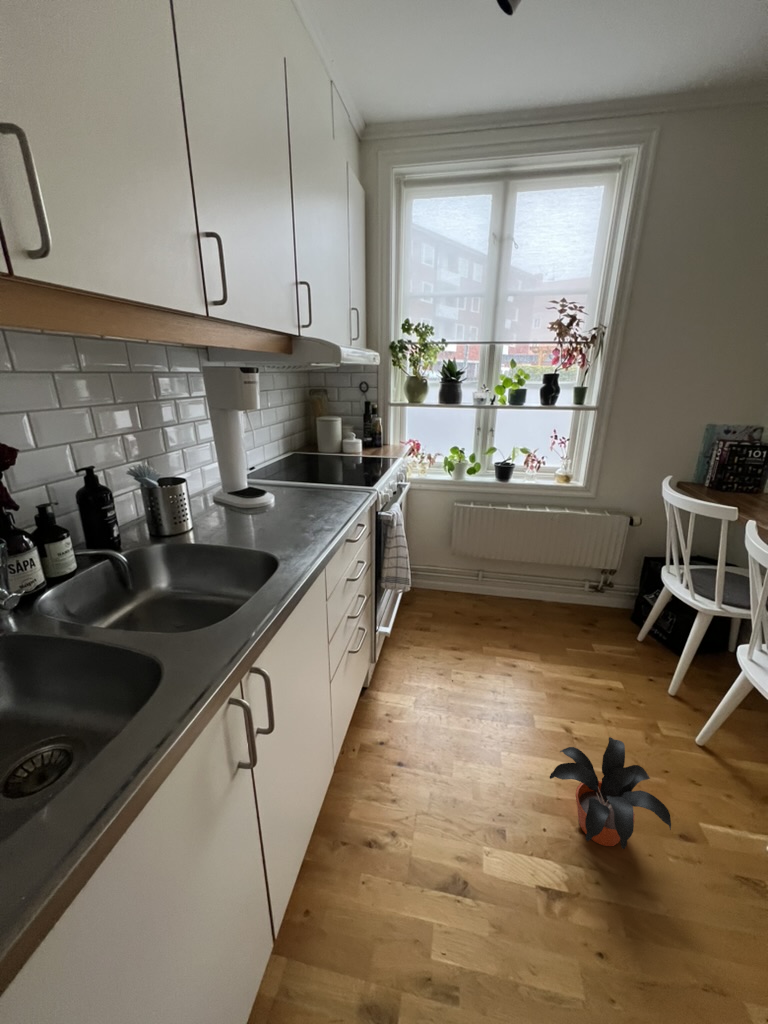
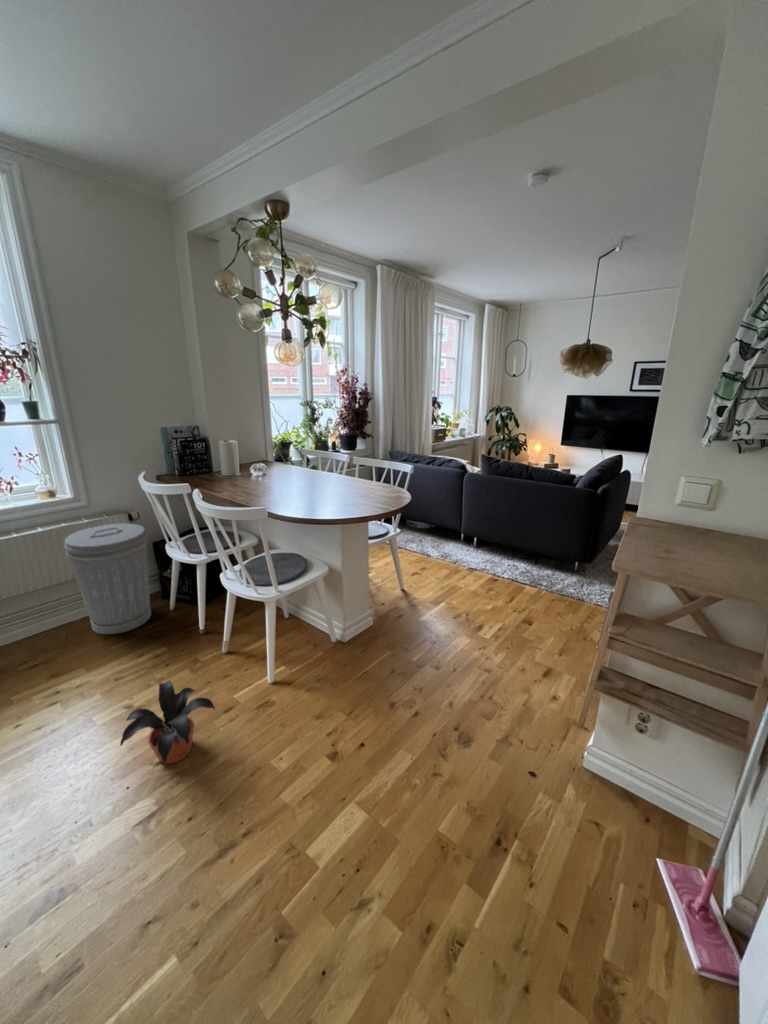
trash can: none [556,521,646,641] -> present [64,523,151,634]

